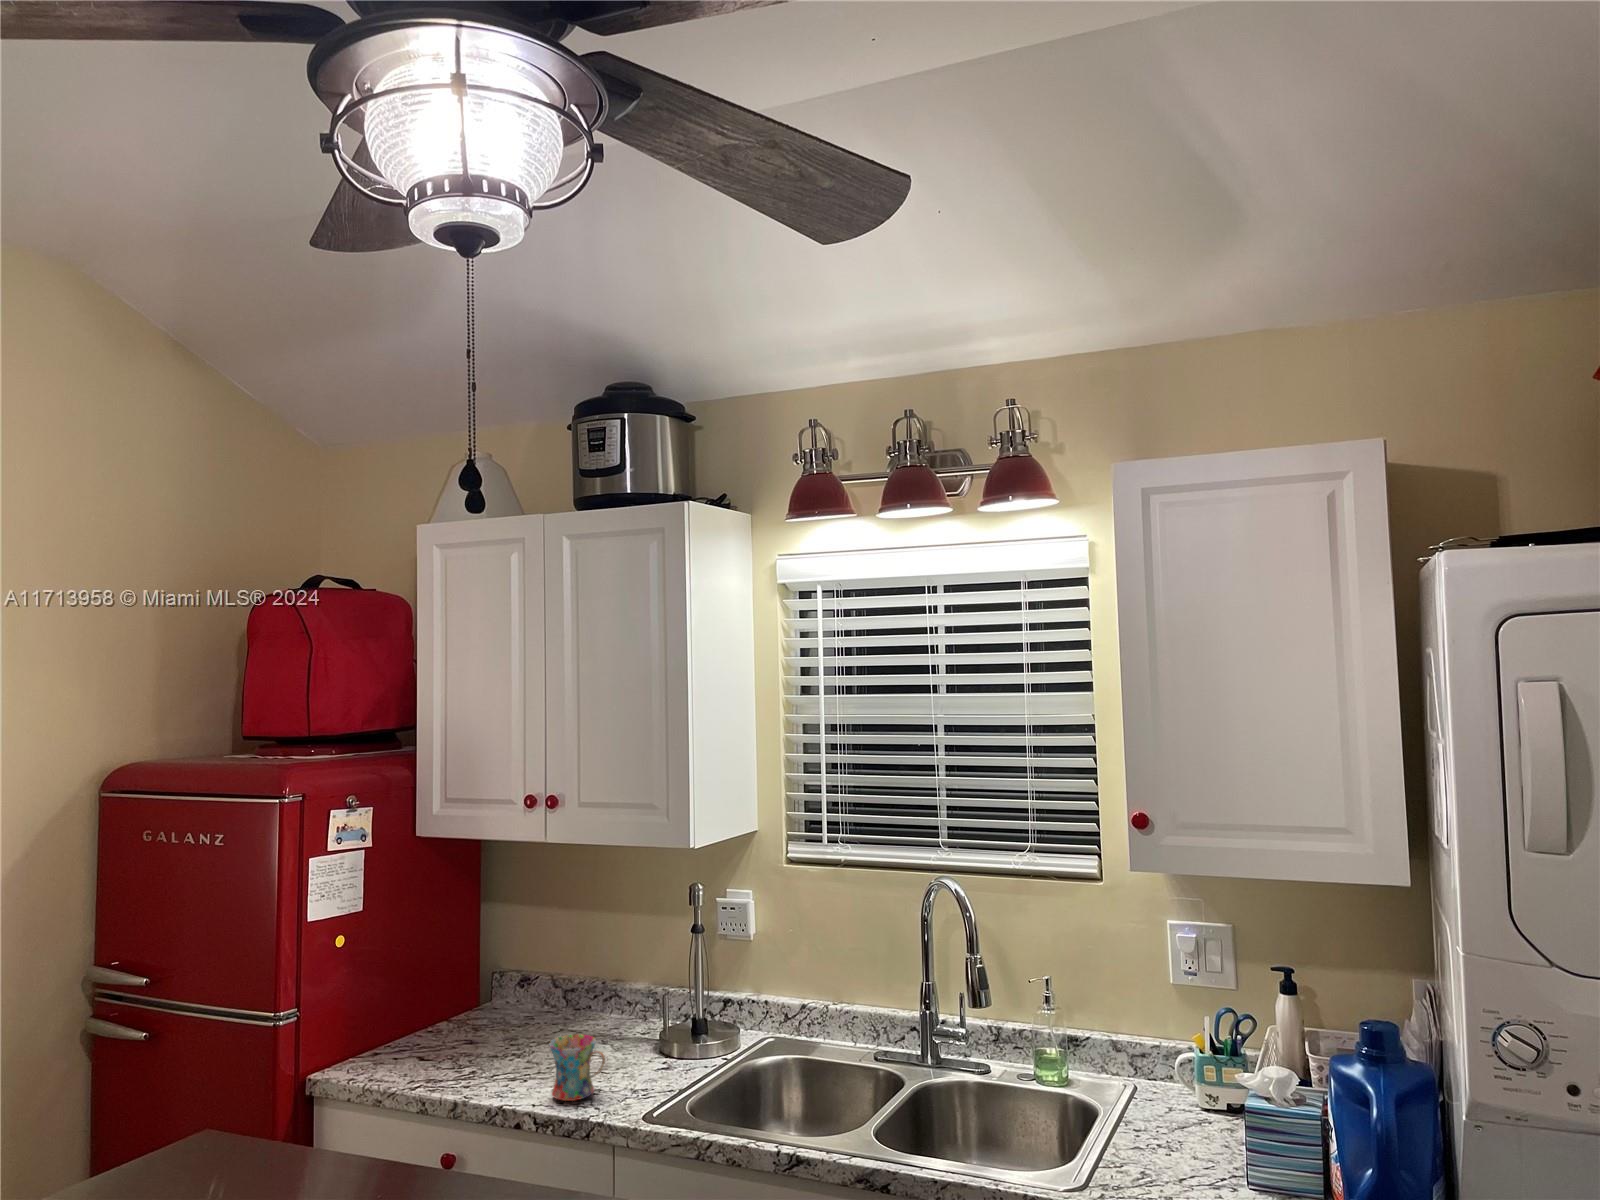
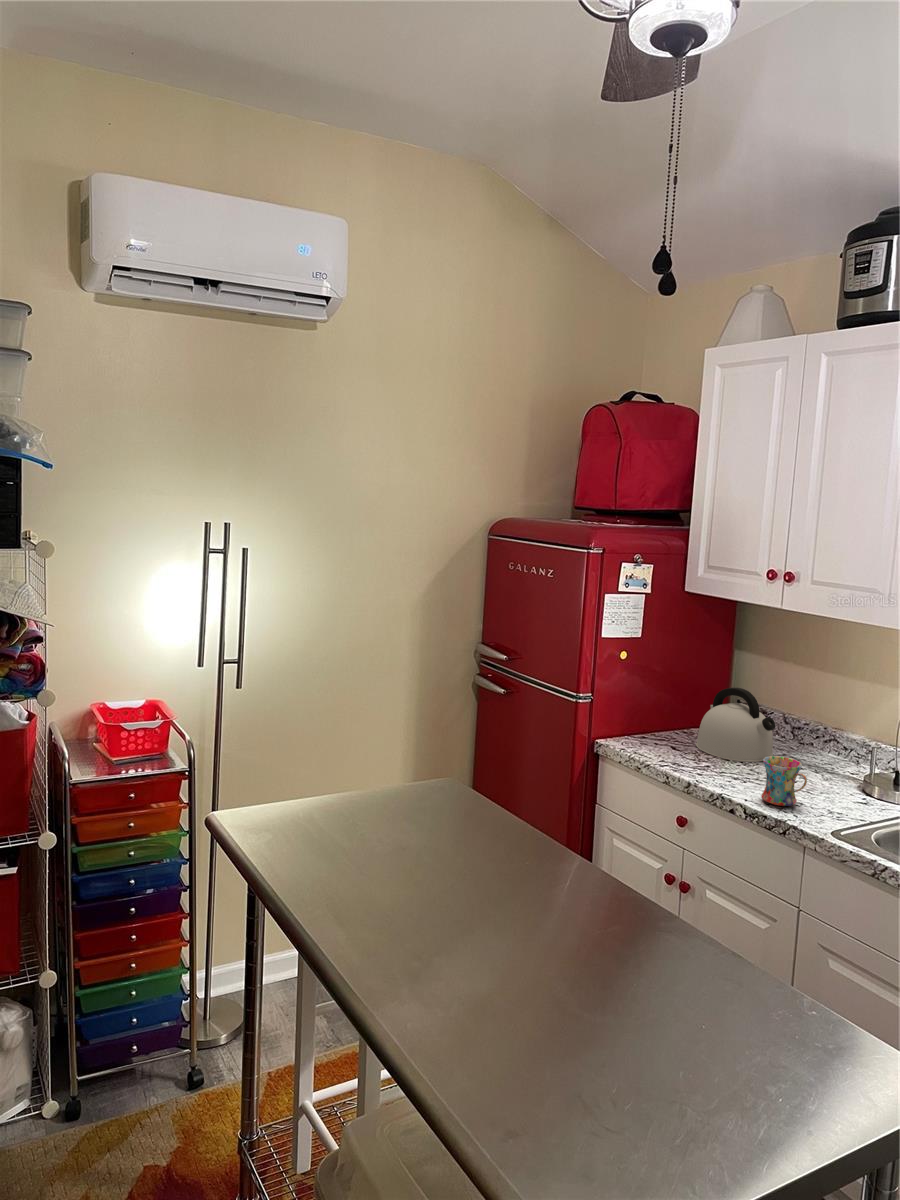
kettle: none [450,954,551,1055] -> present [696,688,776,762]

